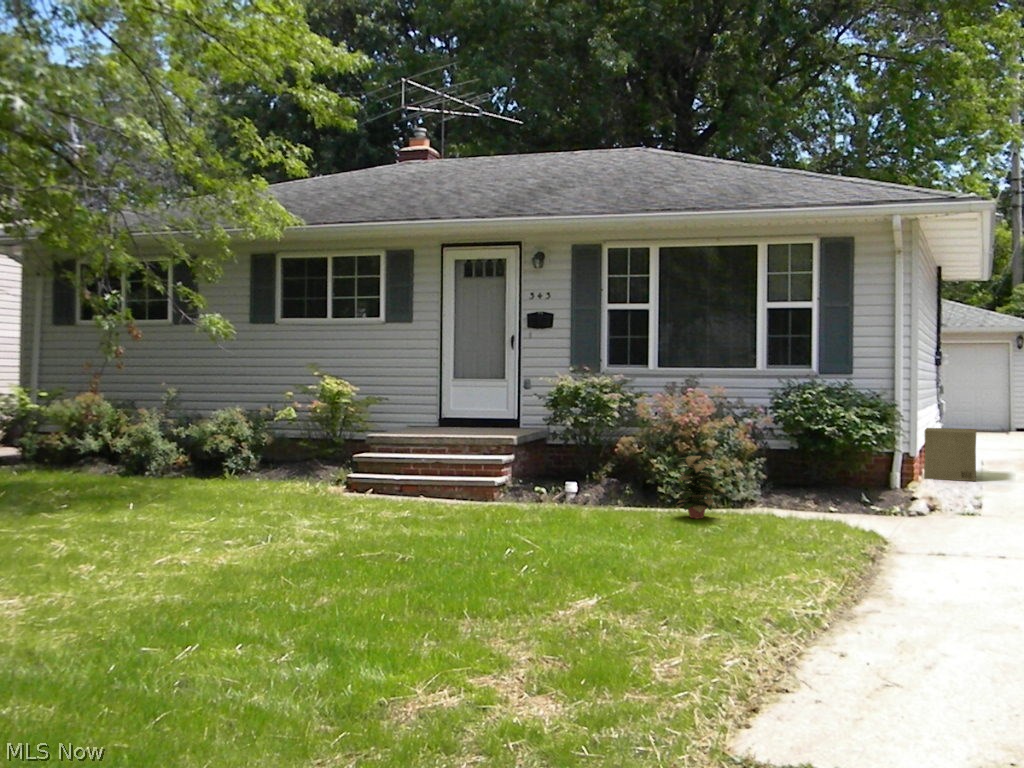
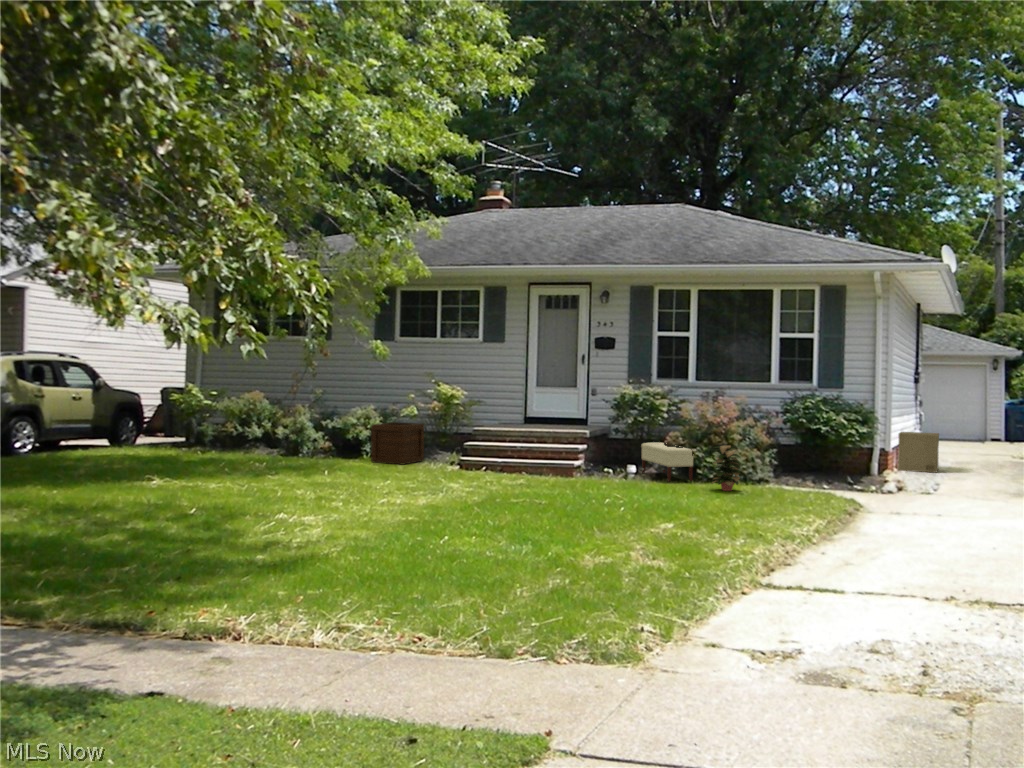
wooden crate: none [232,429,305,485] -> present [371,422,424,464]
bench: none [586,450,653,505] -> present [641,443,693,482]

